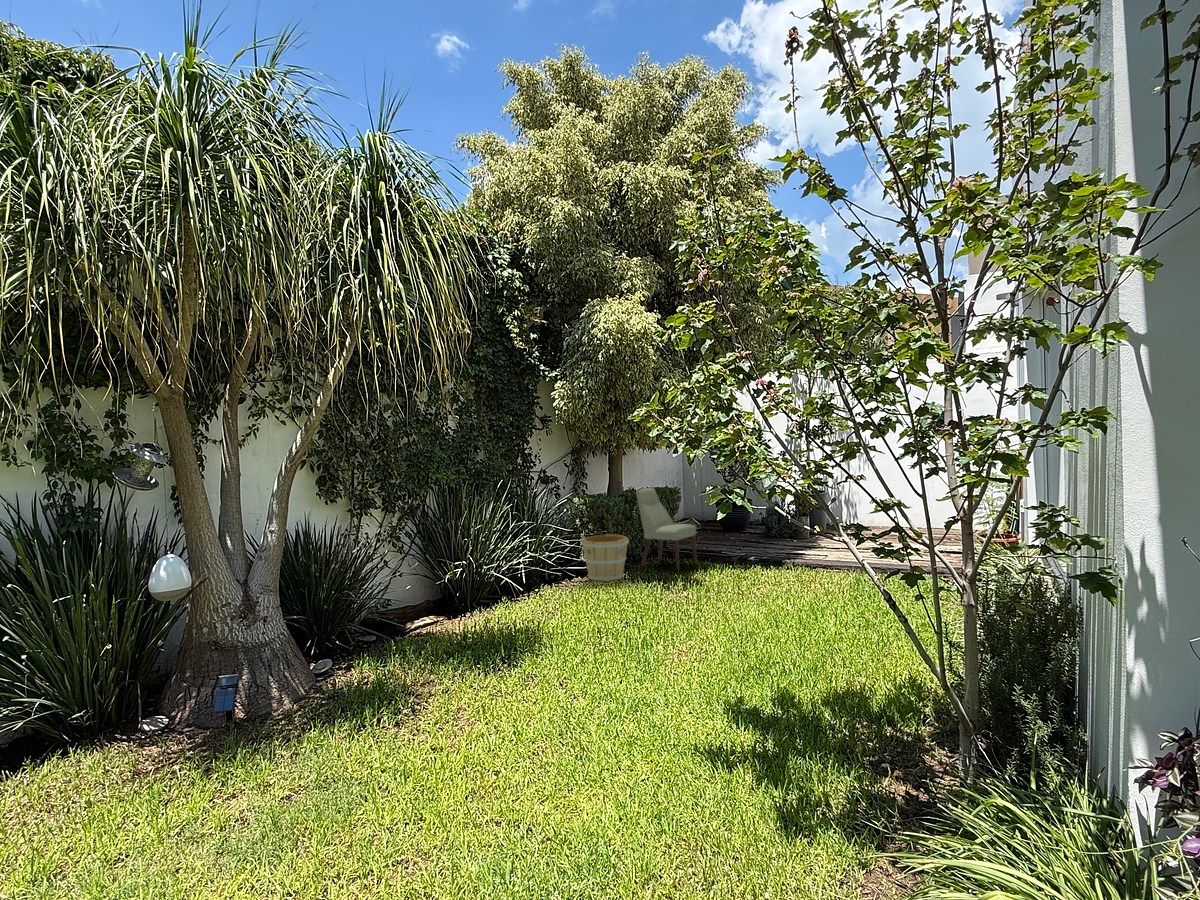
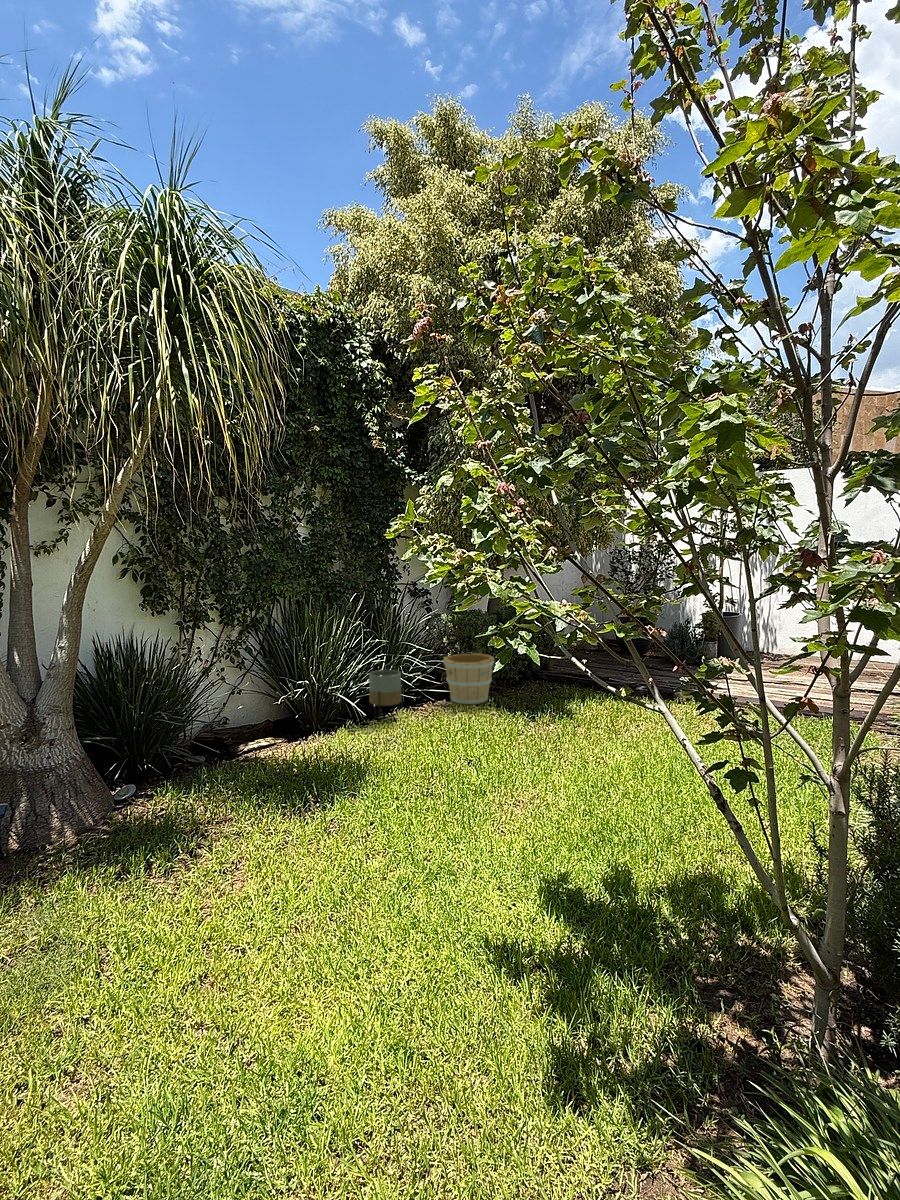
chair: present [636,488,697,571] -> none [509,604,574,696]
planter: none [519,551,550,600] -> present [369,670,403,721]

